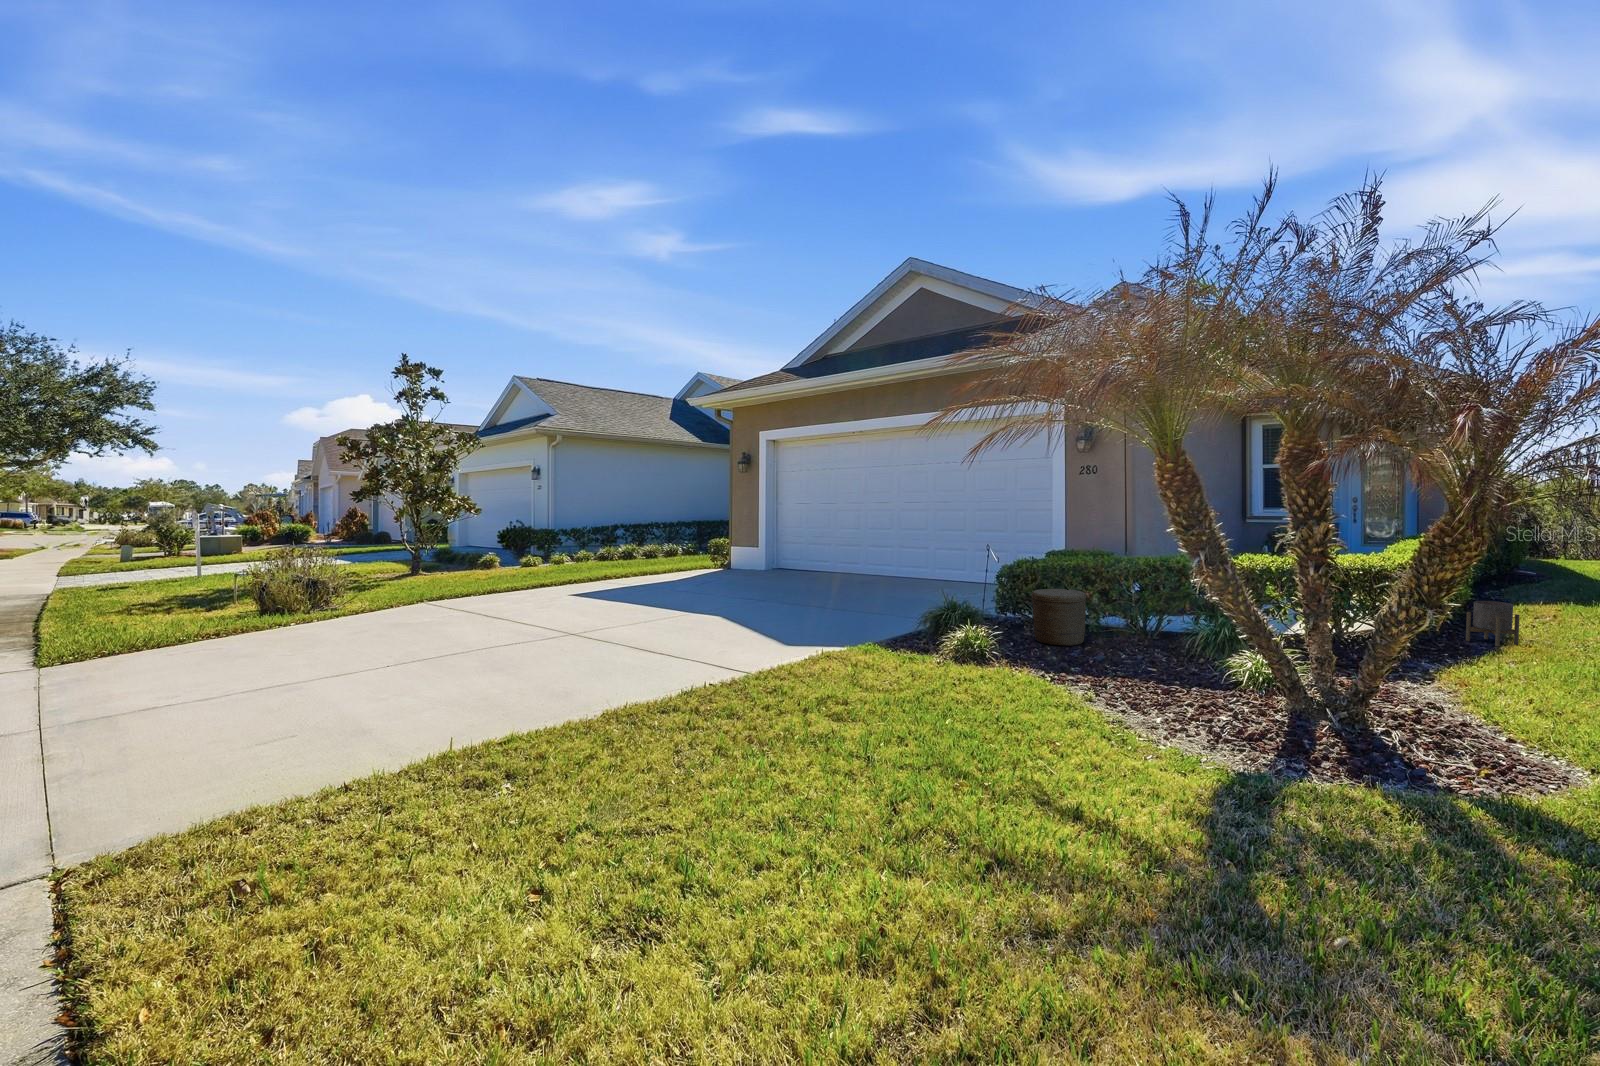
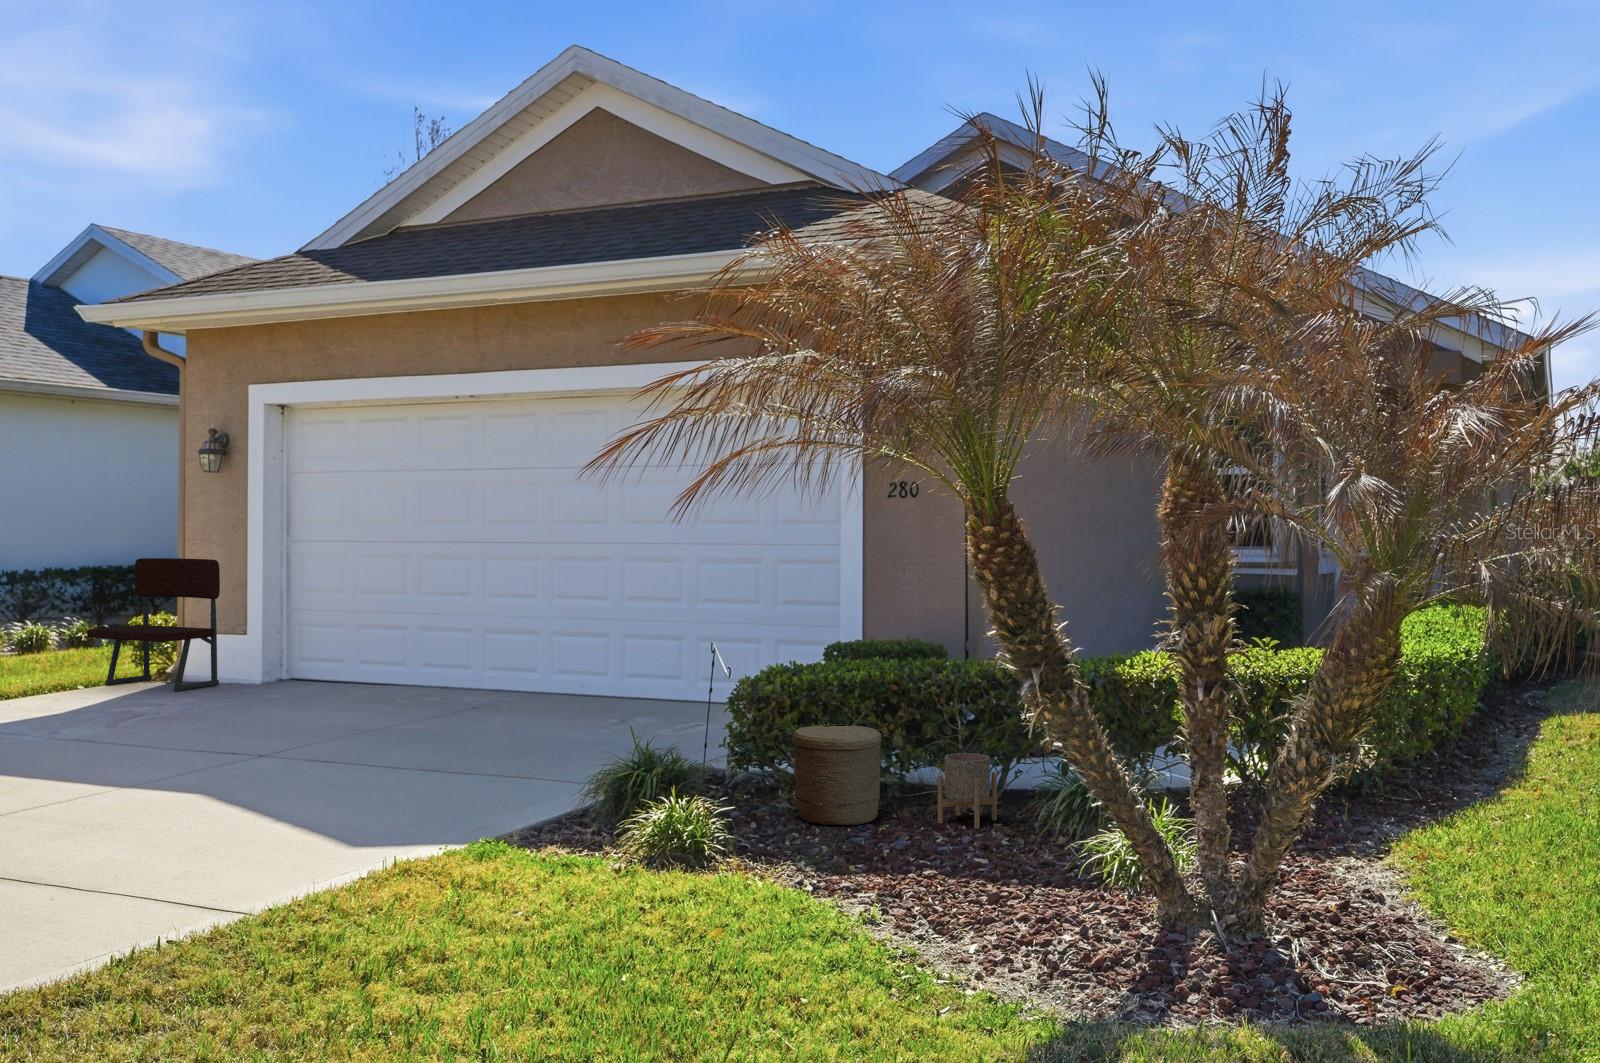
bench: none [670,506,728,569] -> present [87,558,220,691]
planter: present [1466,601,1520,647] -> present [938,753,997,829]

